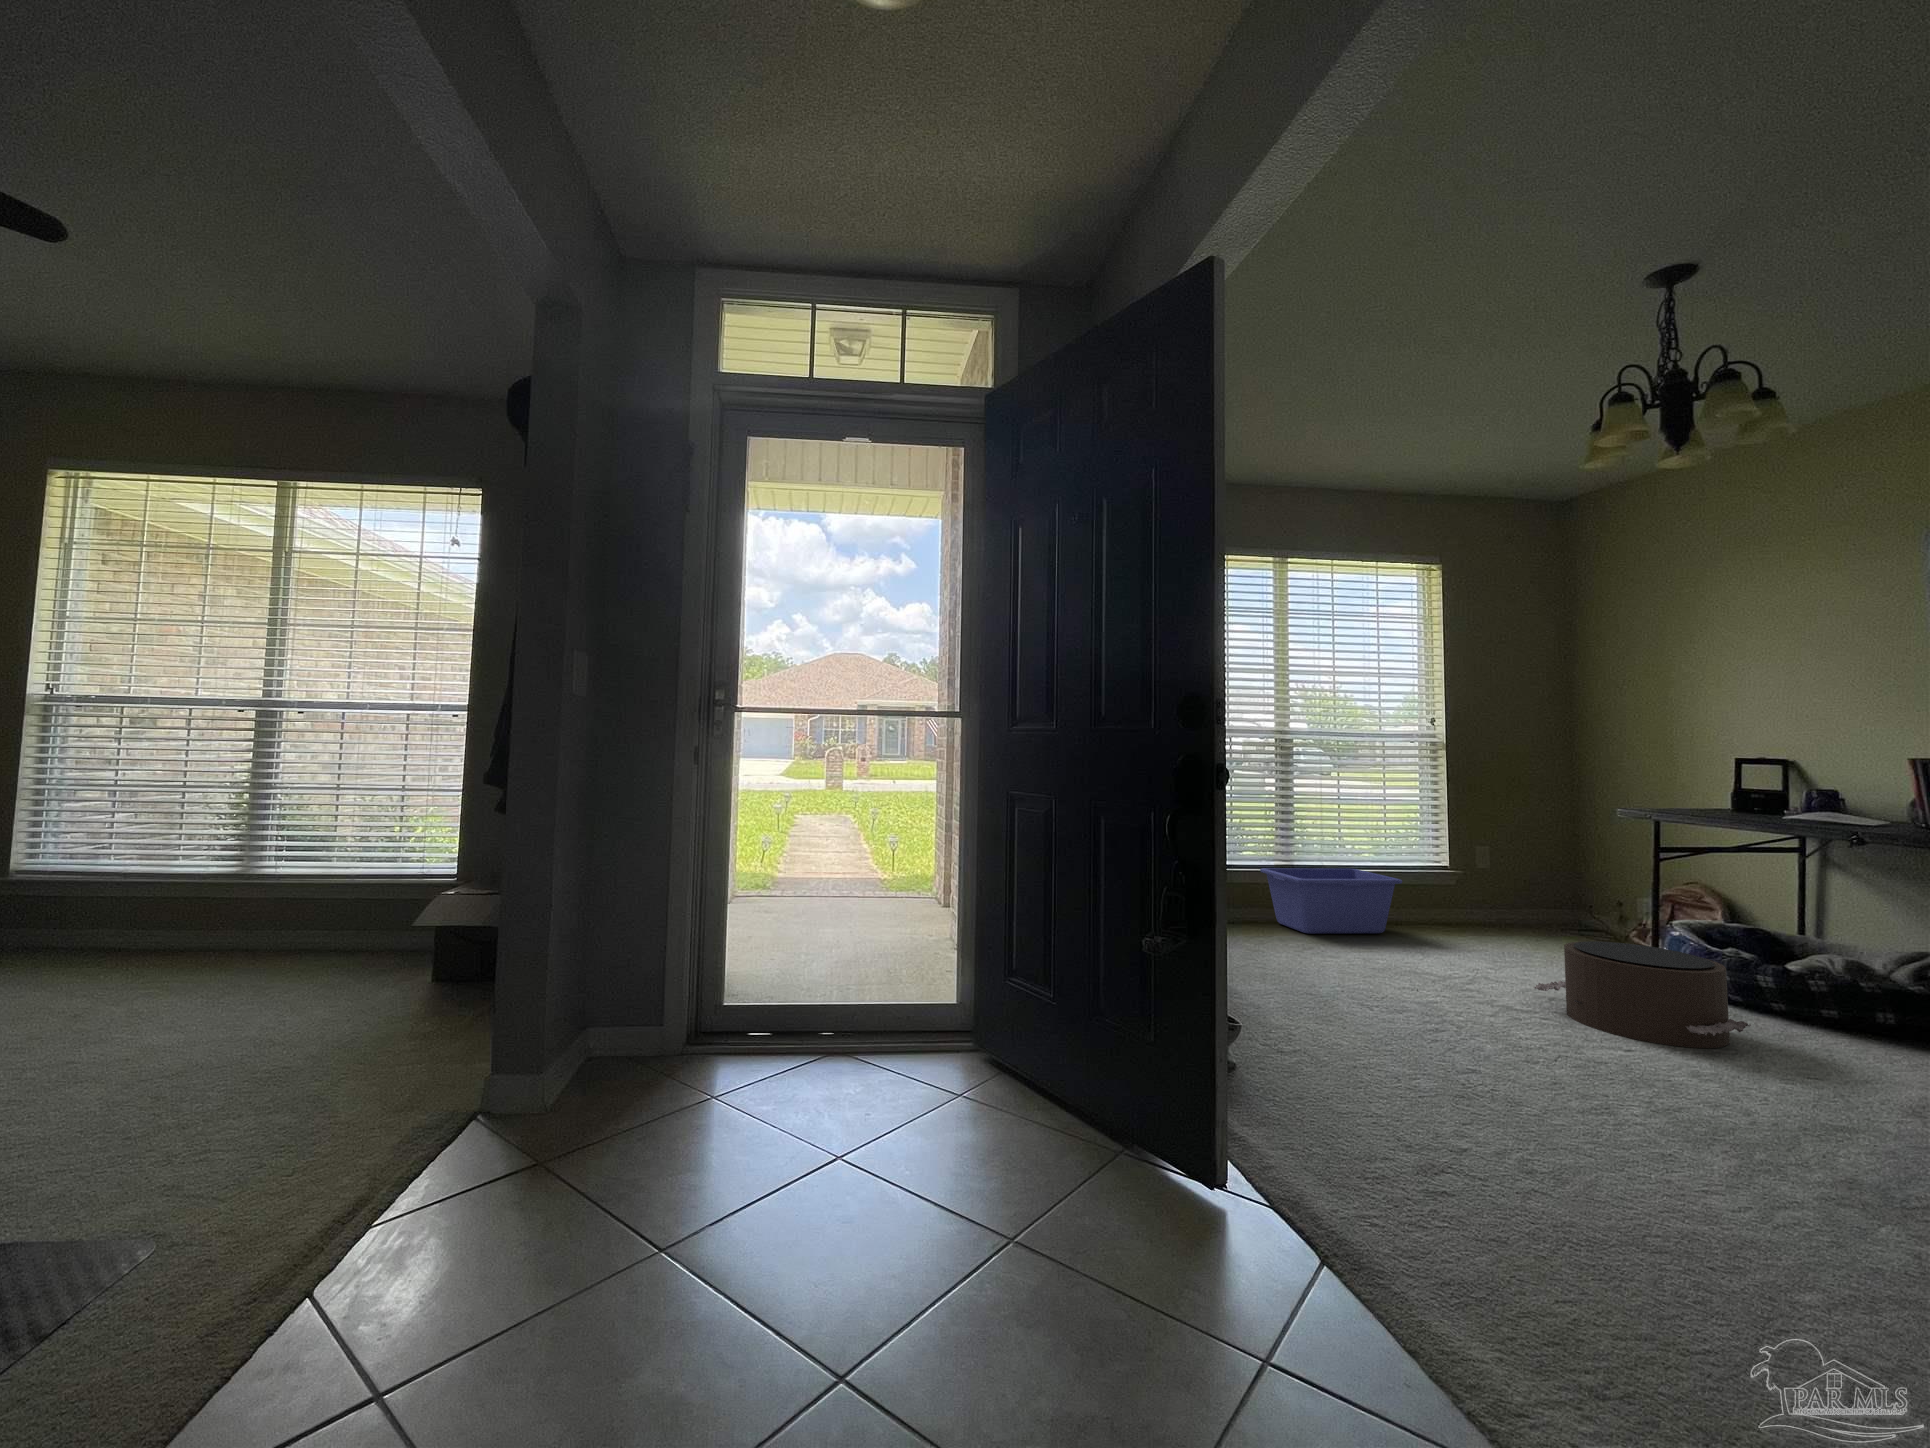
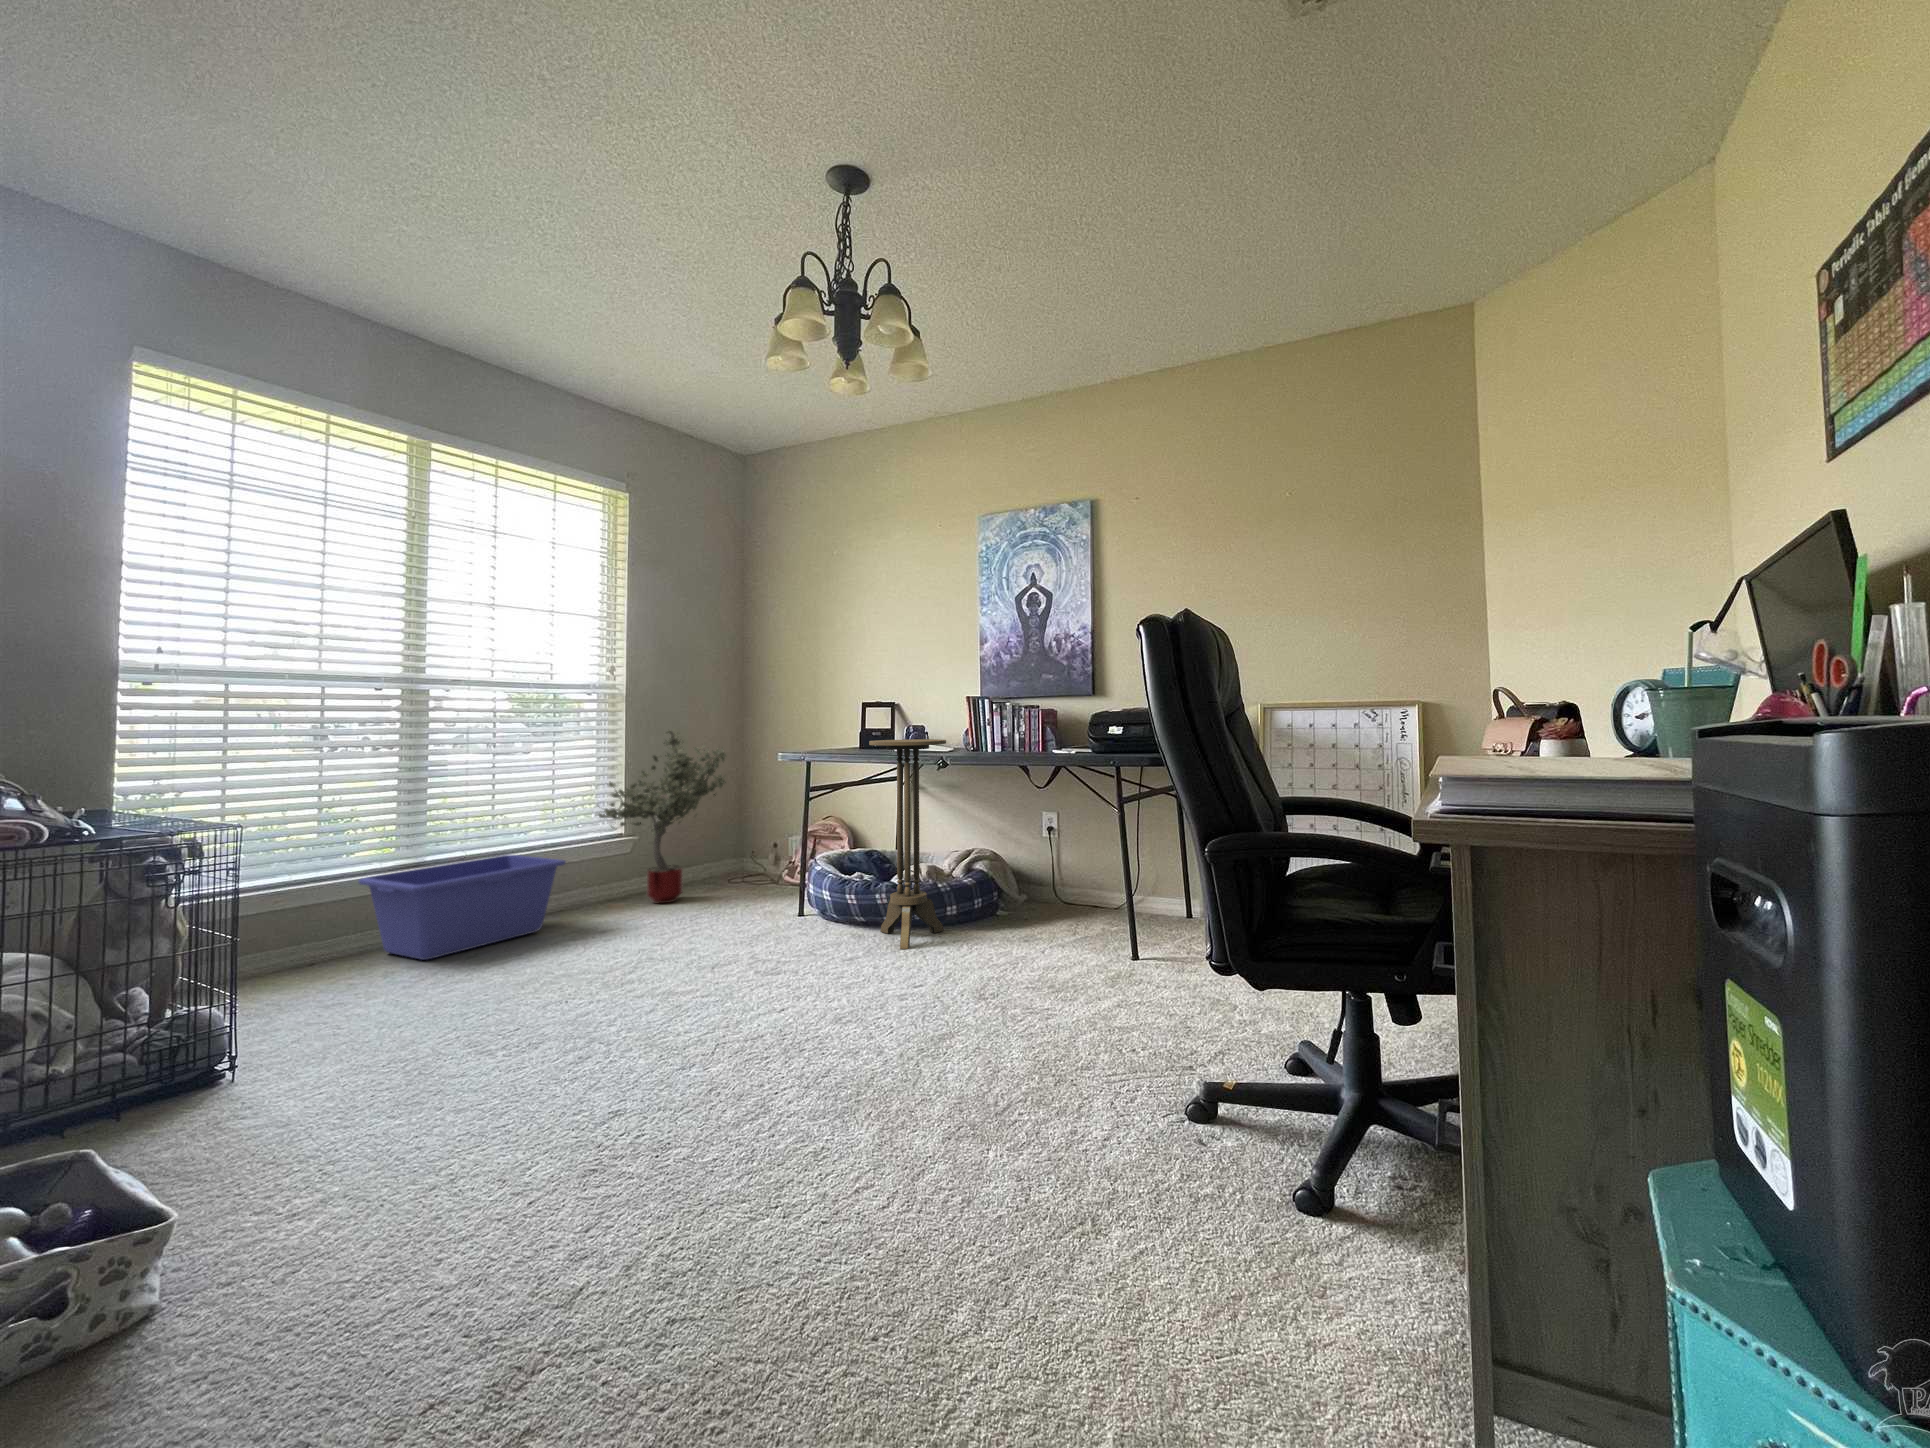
potted tree: none [1423,776,1553,937] -> present [597,730,726,903]
side table: none [1735,804,1870,1038] -> present [869,739,946,949]
pouf: present [1534,941,1751,1048] -> none [695,893,878,1004]

